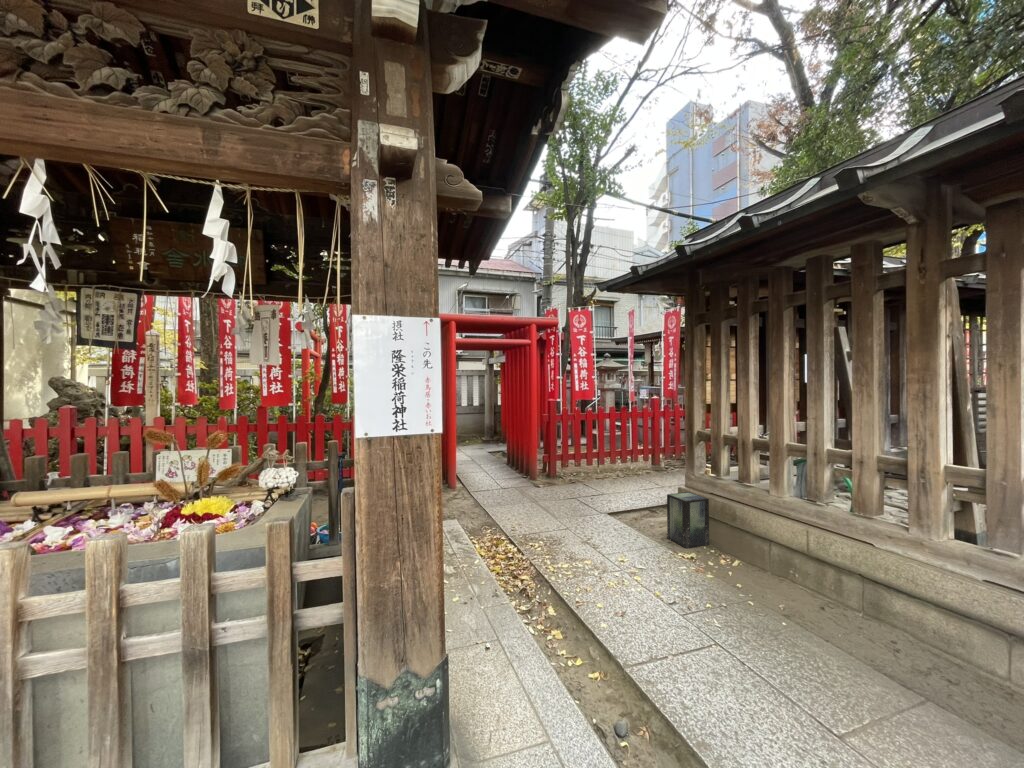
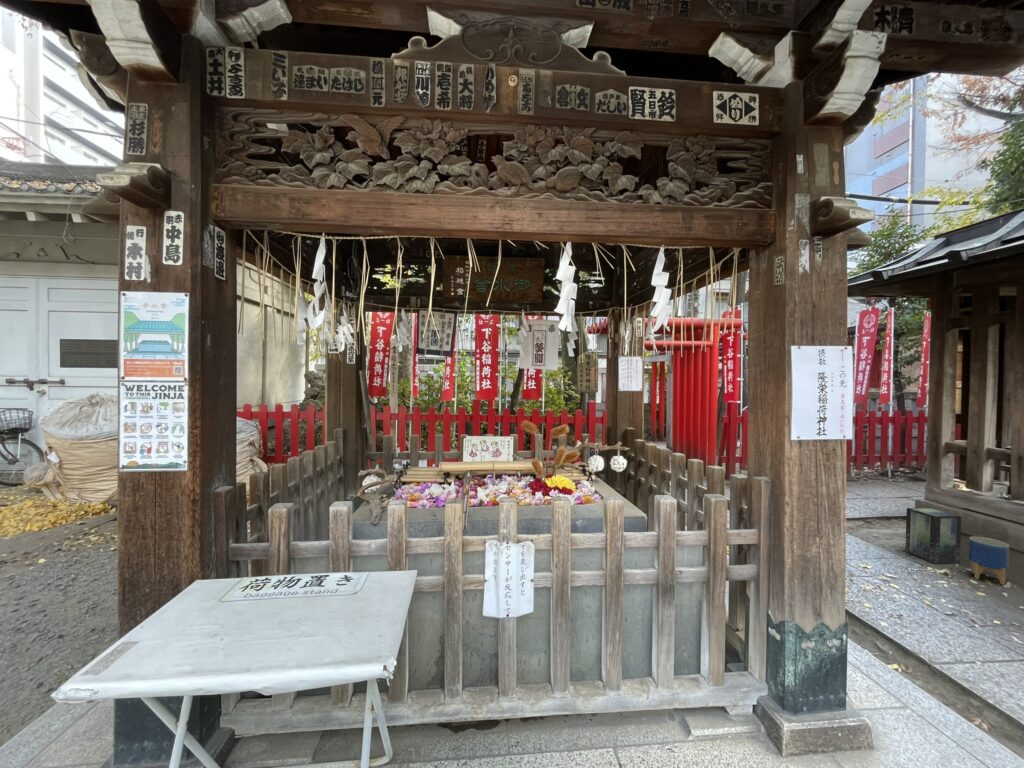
planter: none [709,518,739,565] -> present [969,537,1009,585]

